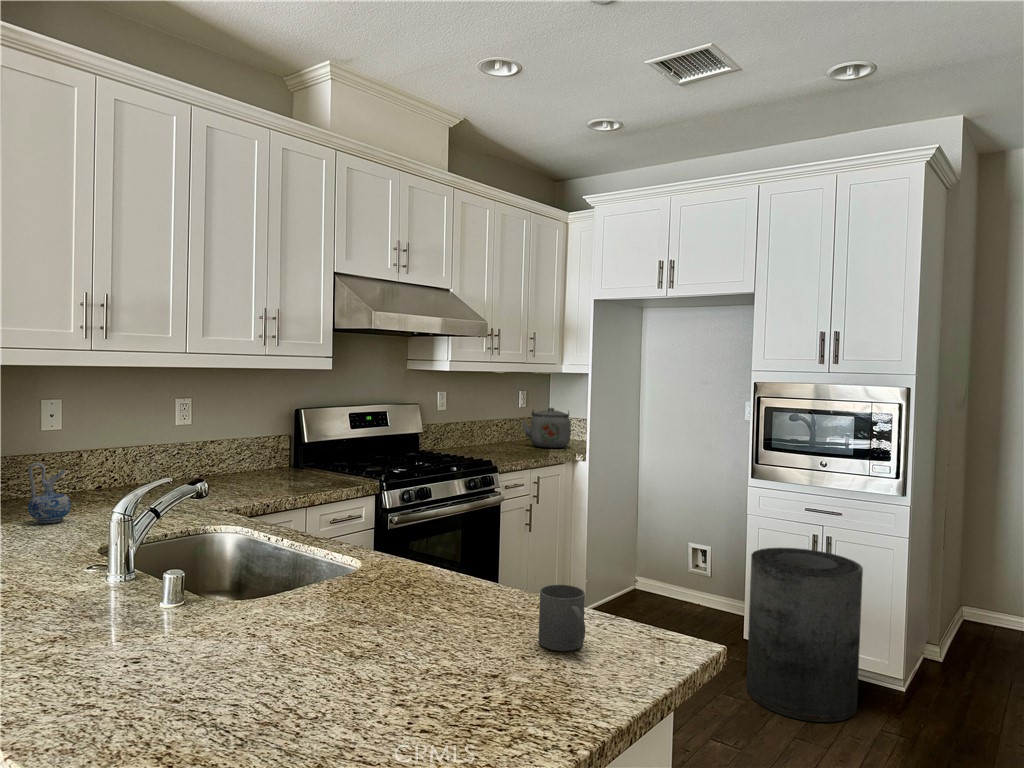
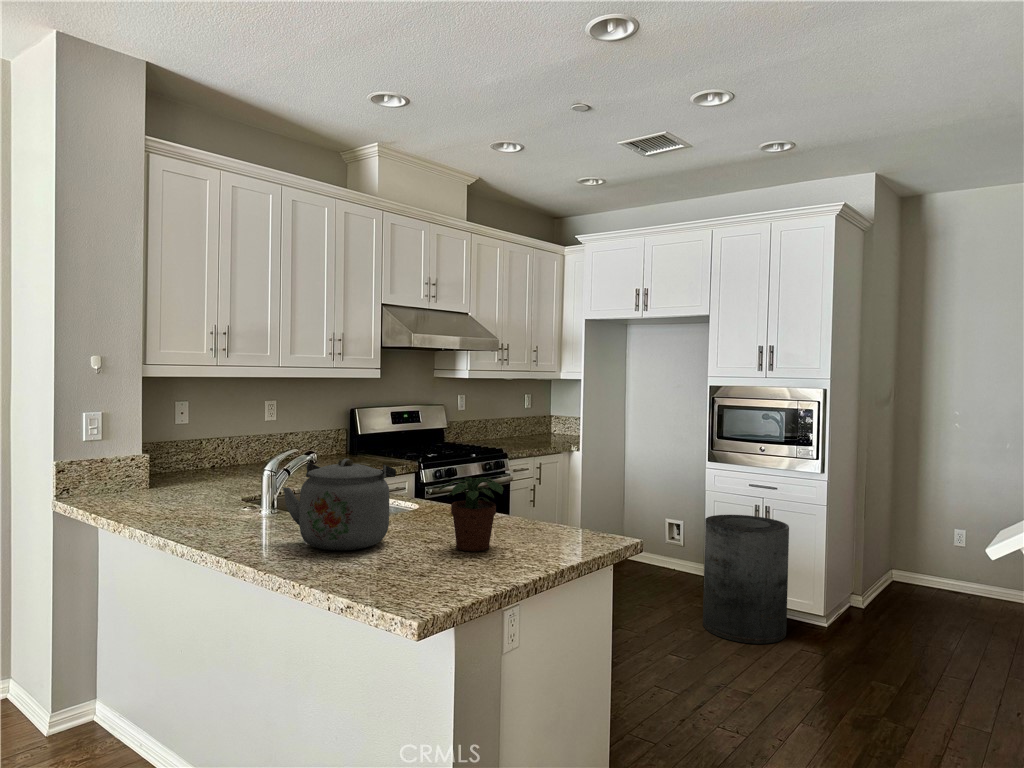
kettle: present [522,408,571,448] -> present [283,459,396,551]
ceramic pitcher: present [28,463,71,523] -> none [182,443,210,486]
potted plant: none [376,544,491,681] -> present [439,477,504,551]
mug: present [539,585,585,651] -> none [533,505,561,542]

